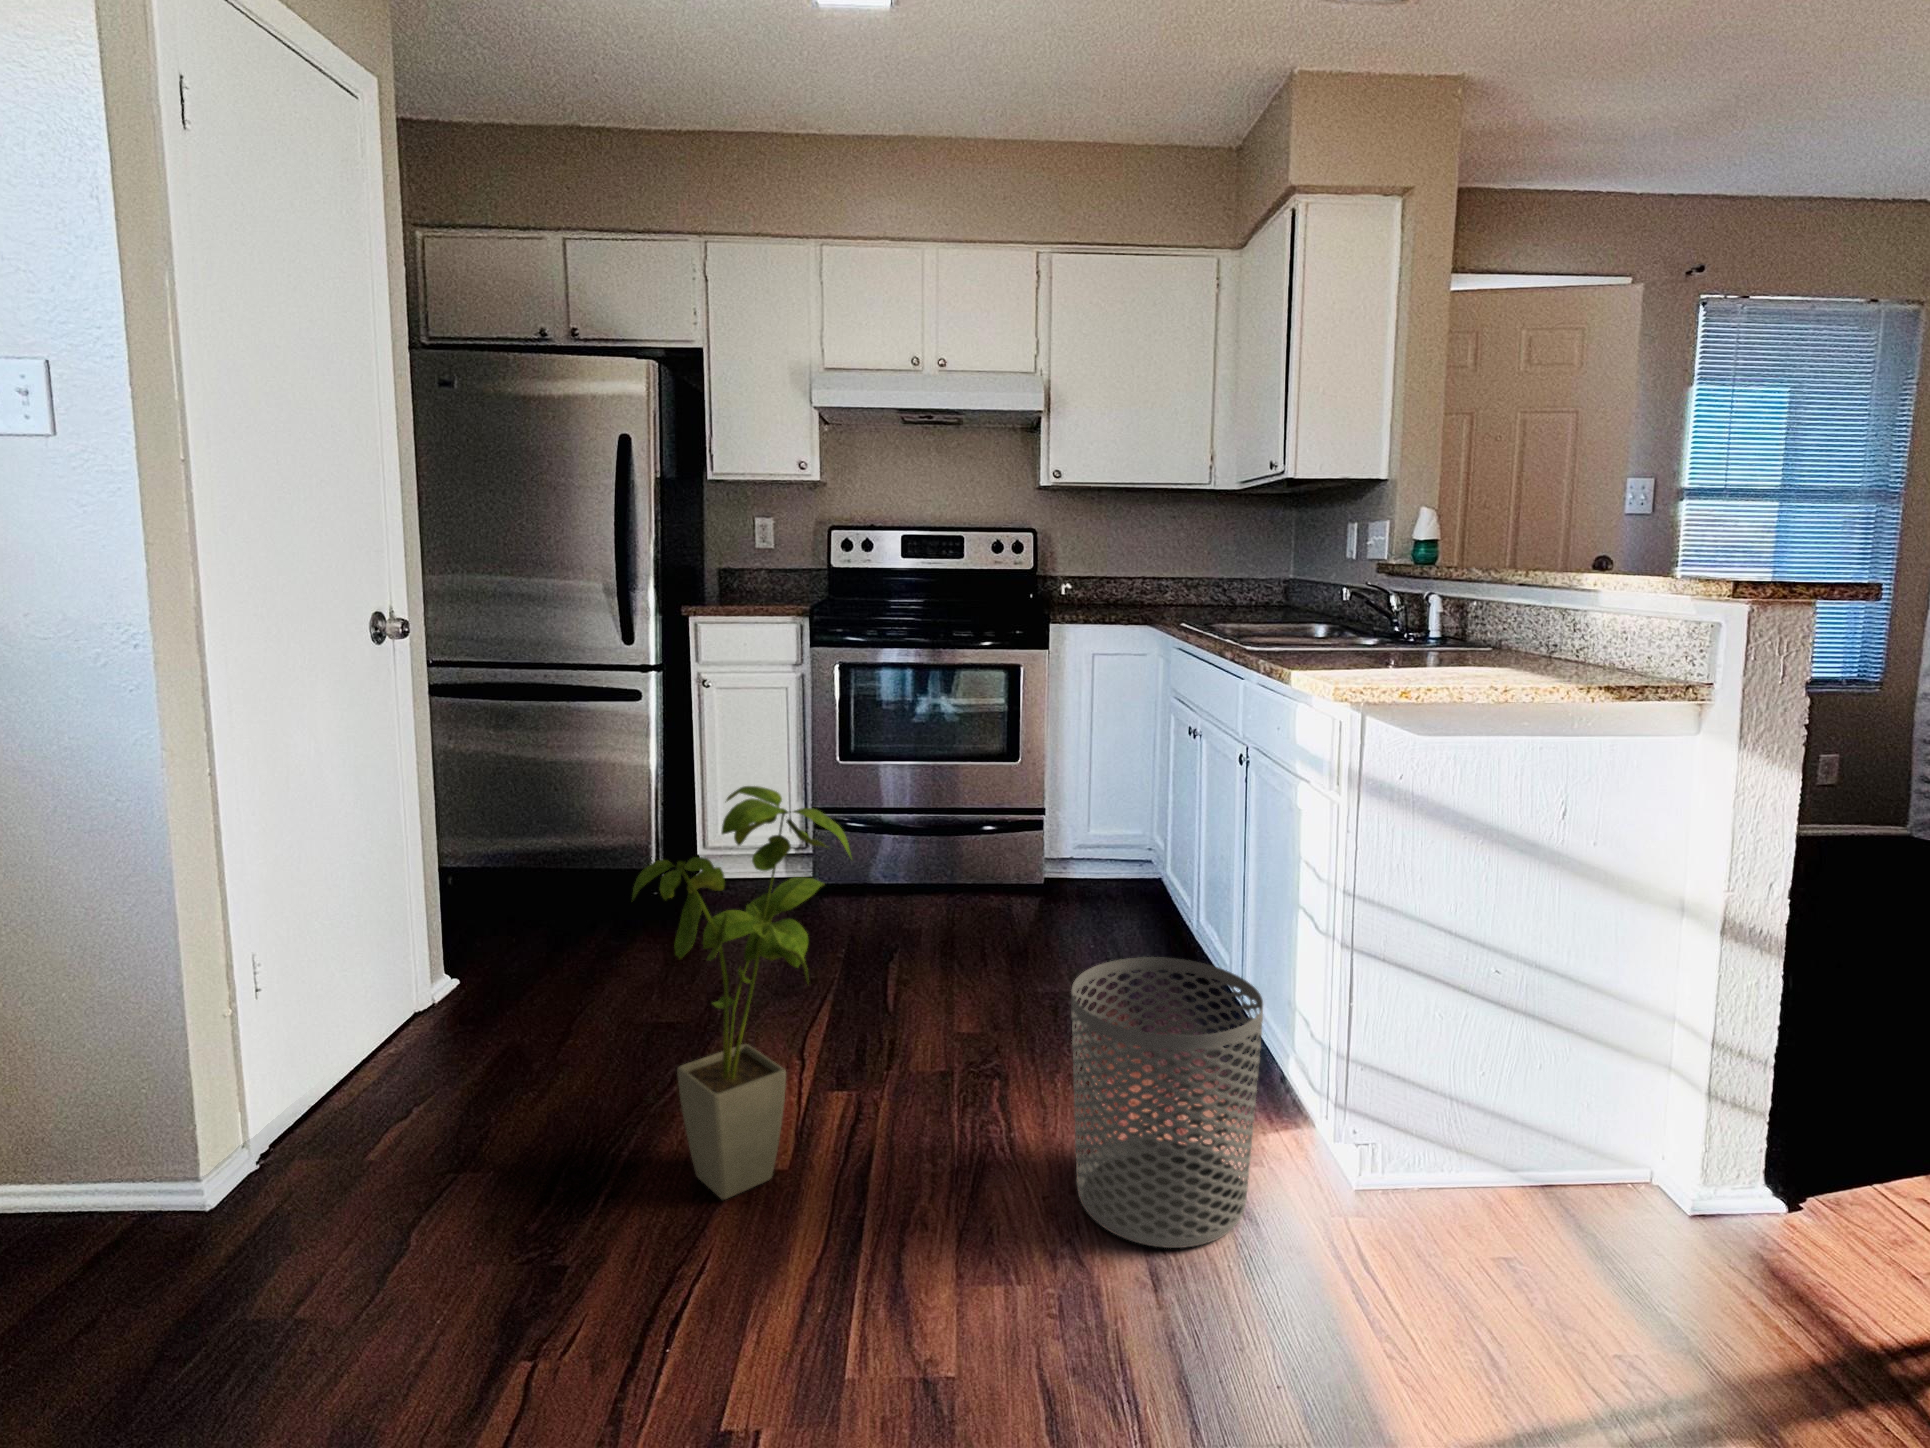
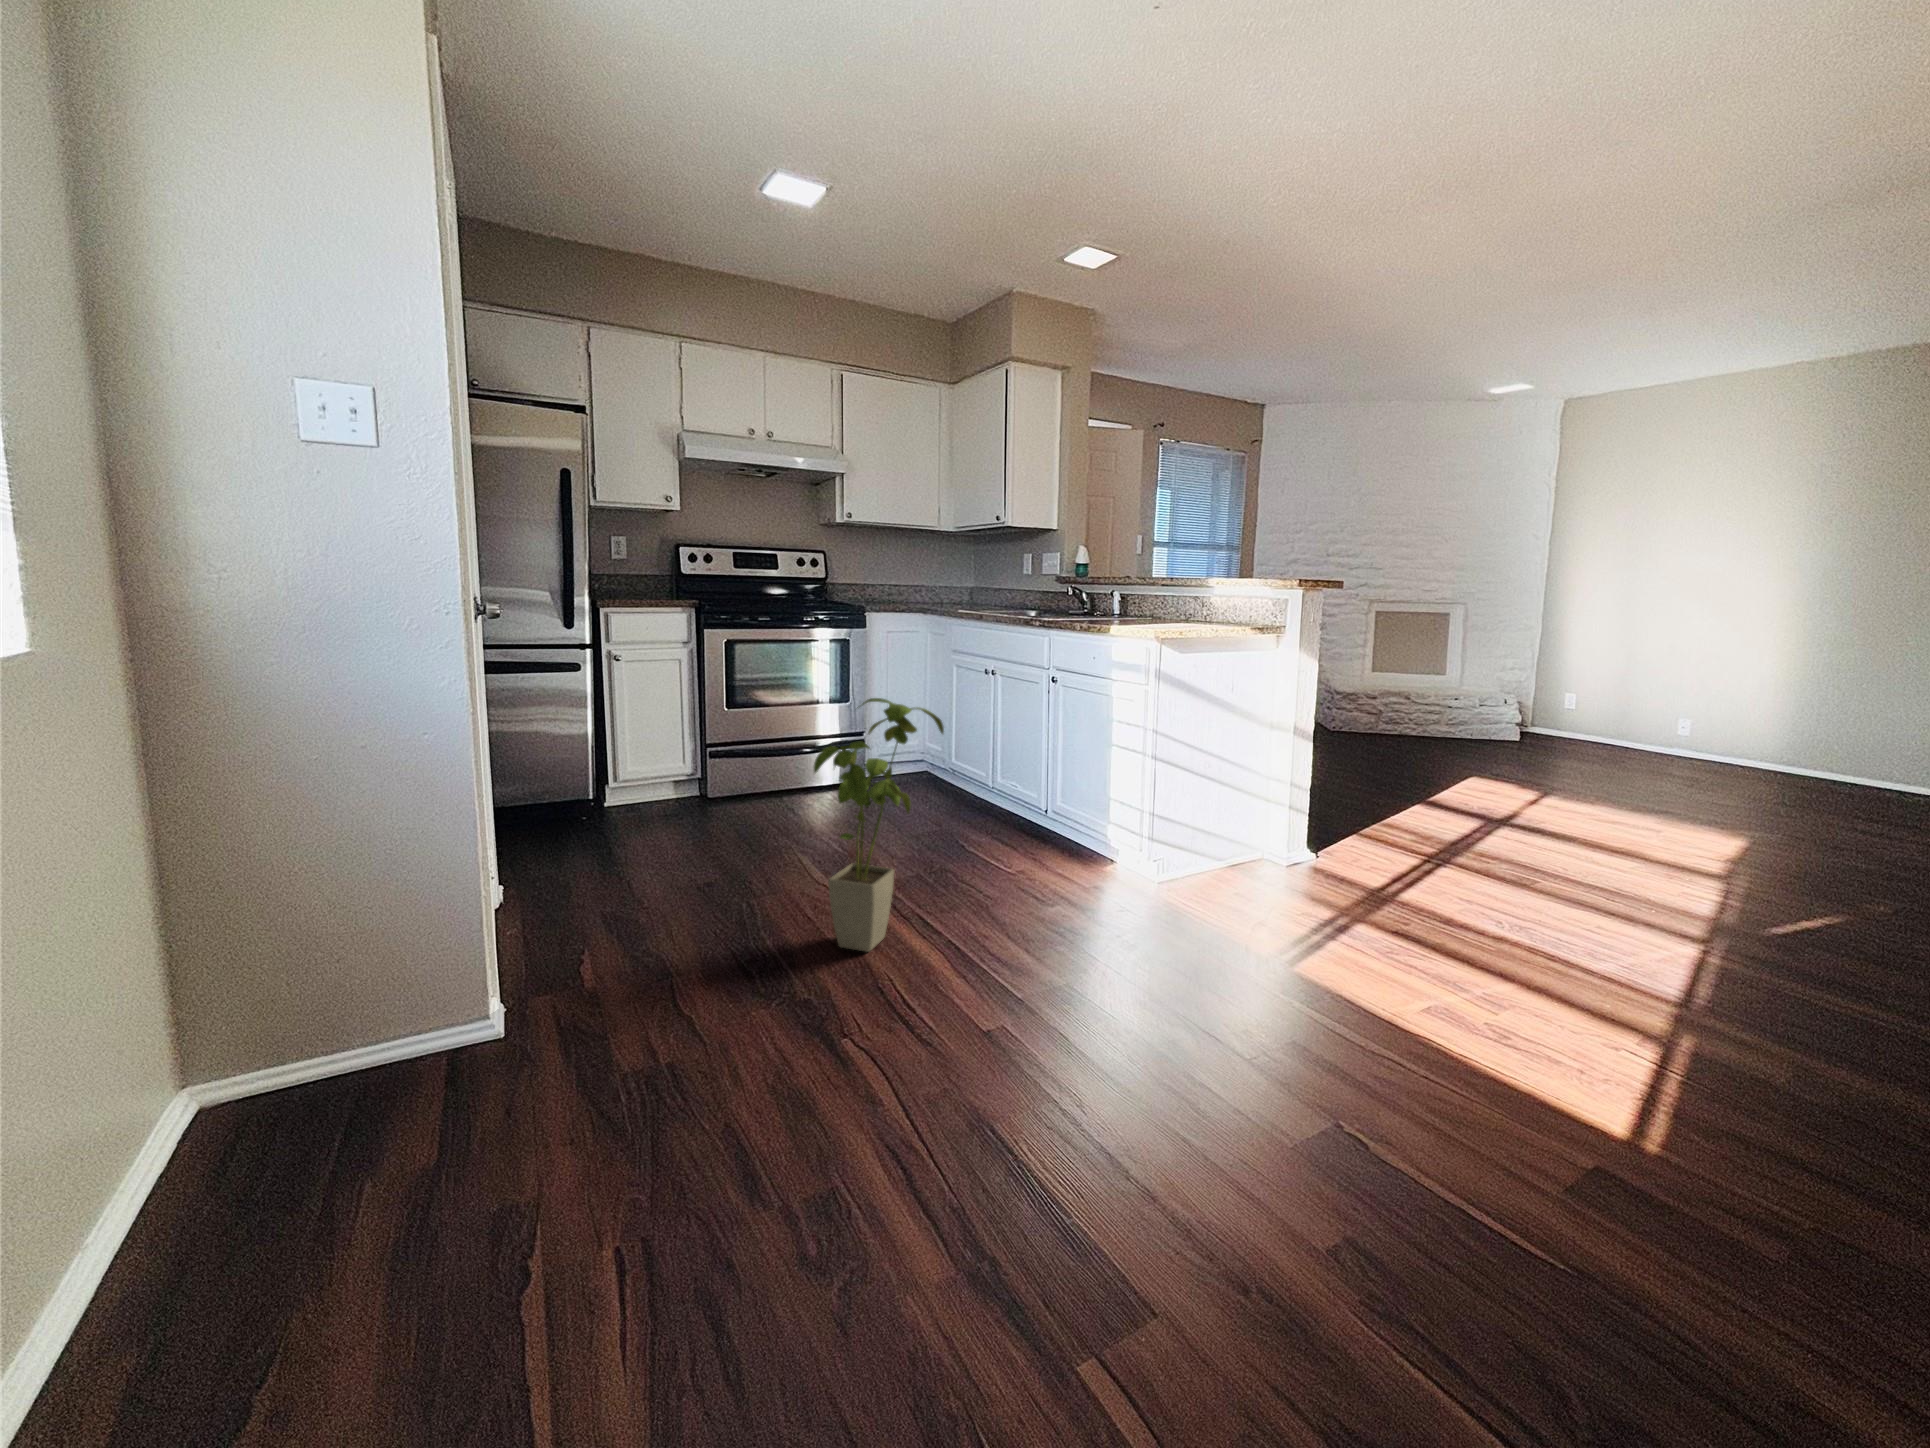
waste bin: present [1071,957,1263,1248] -> none [1040,779,1138,917]

